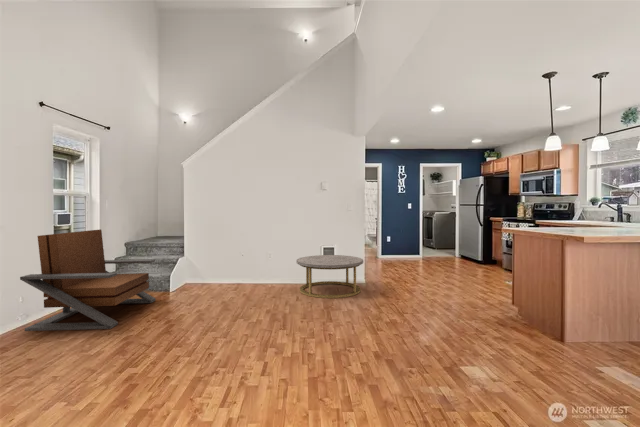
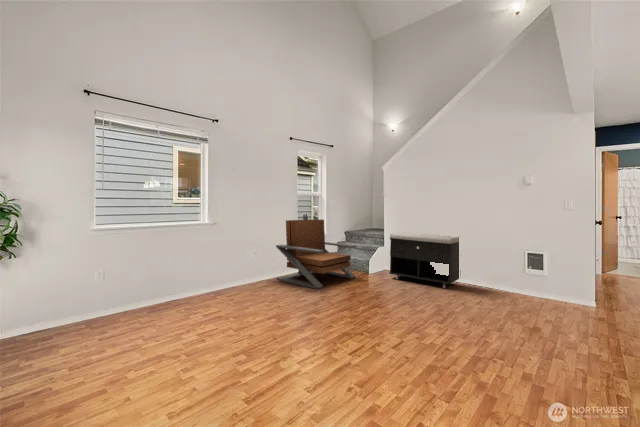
storage bench: none [197,236,271,292] -> present [389,232,459,288]
coffee table: present [297,255,363,298] -> none [482,262,571,313]

